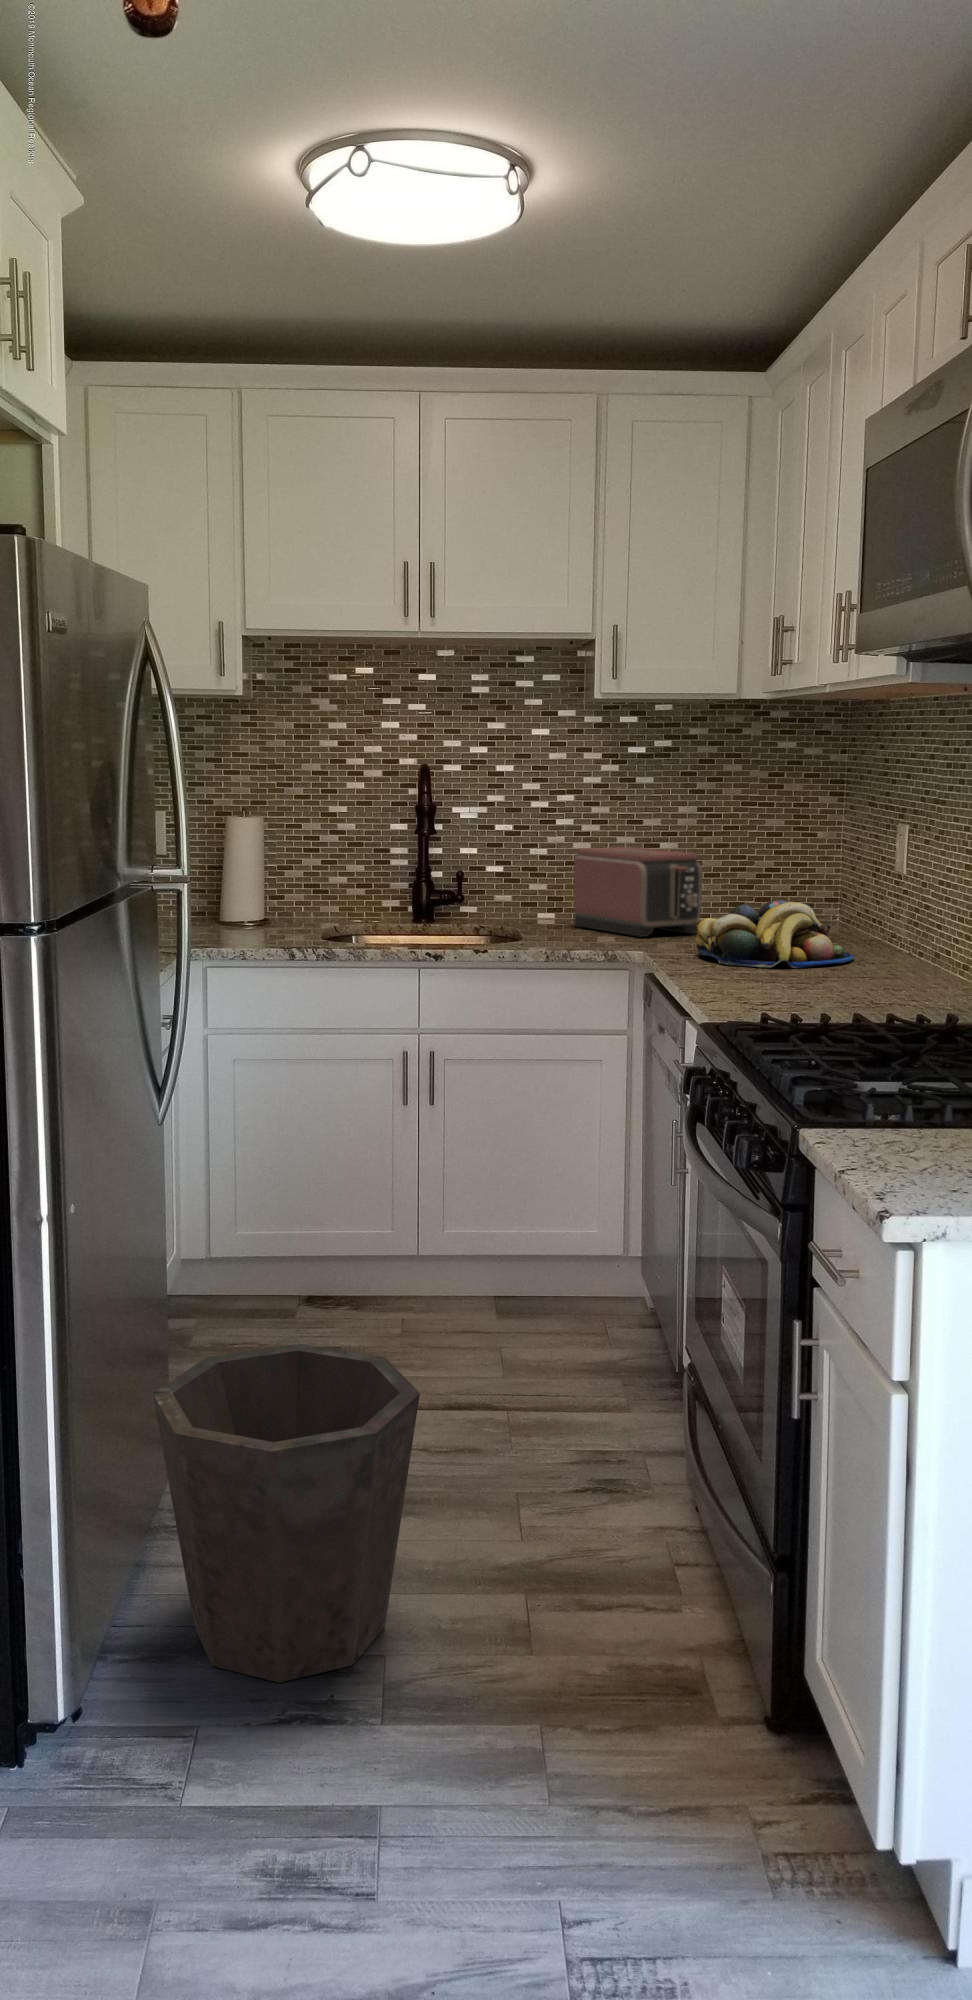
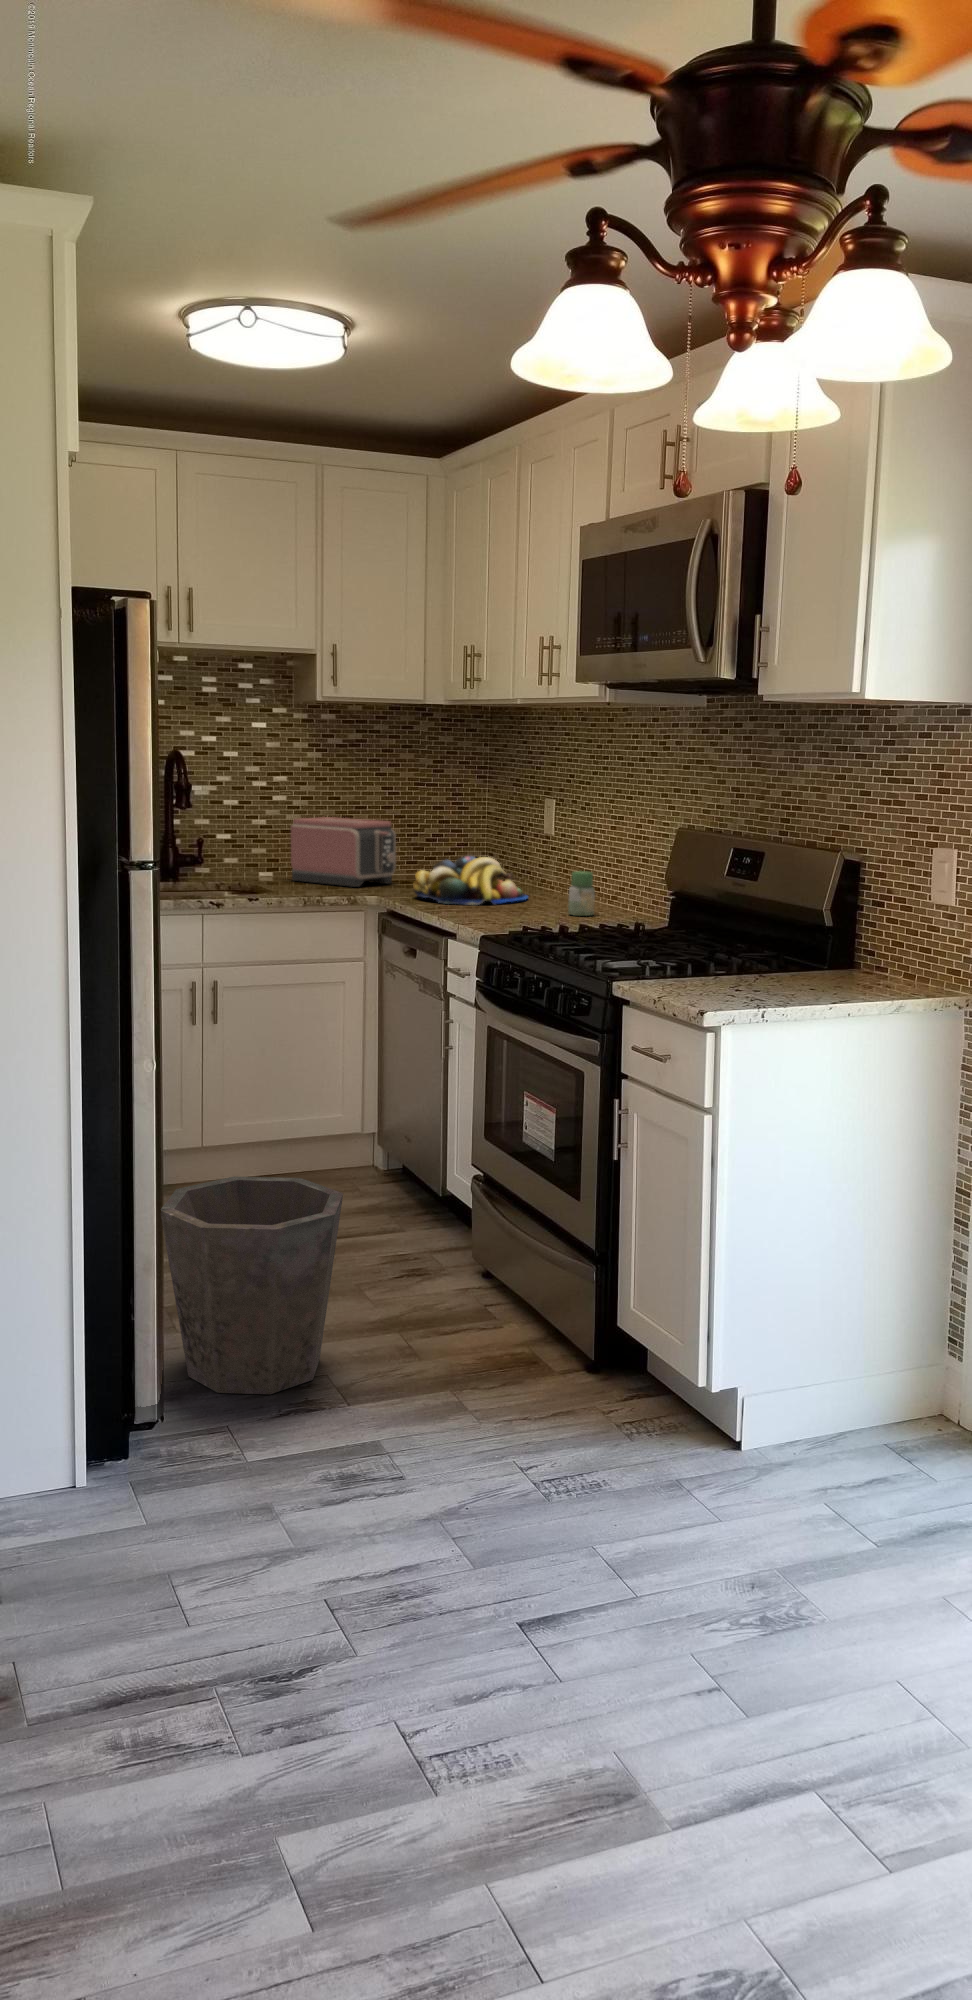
jar: none [882,926,922,990] -> present [568,871,595,916]

